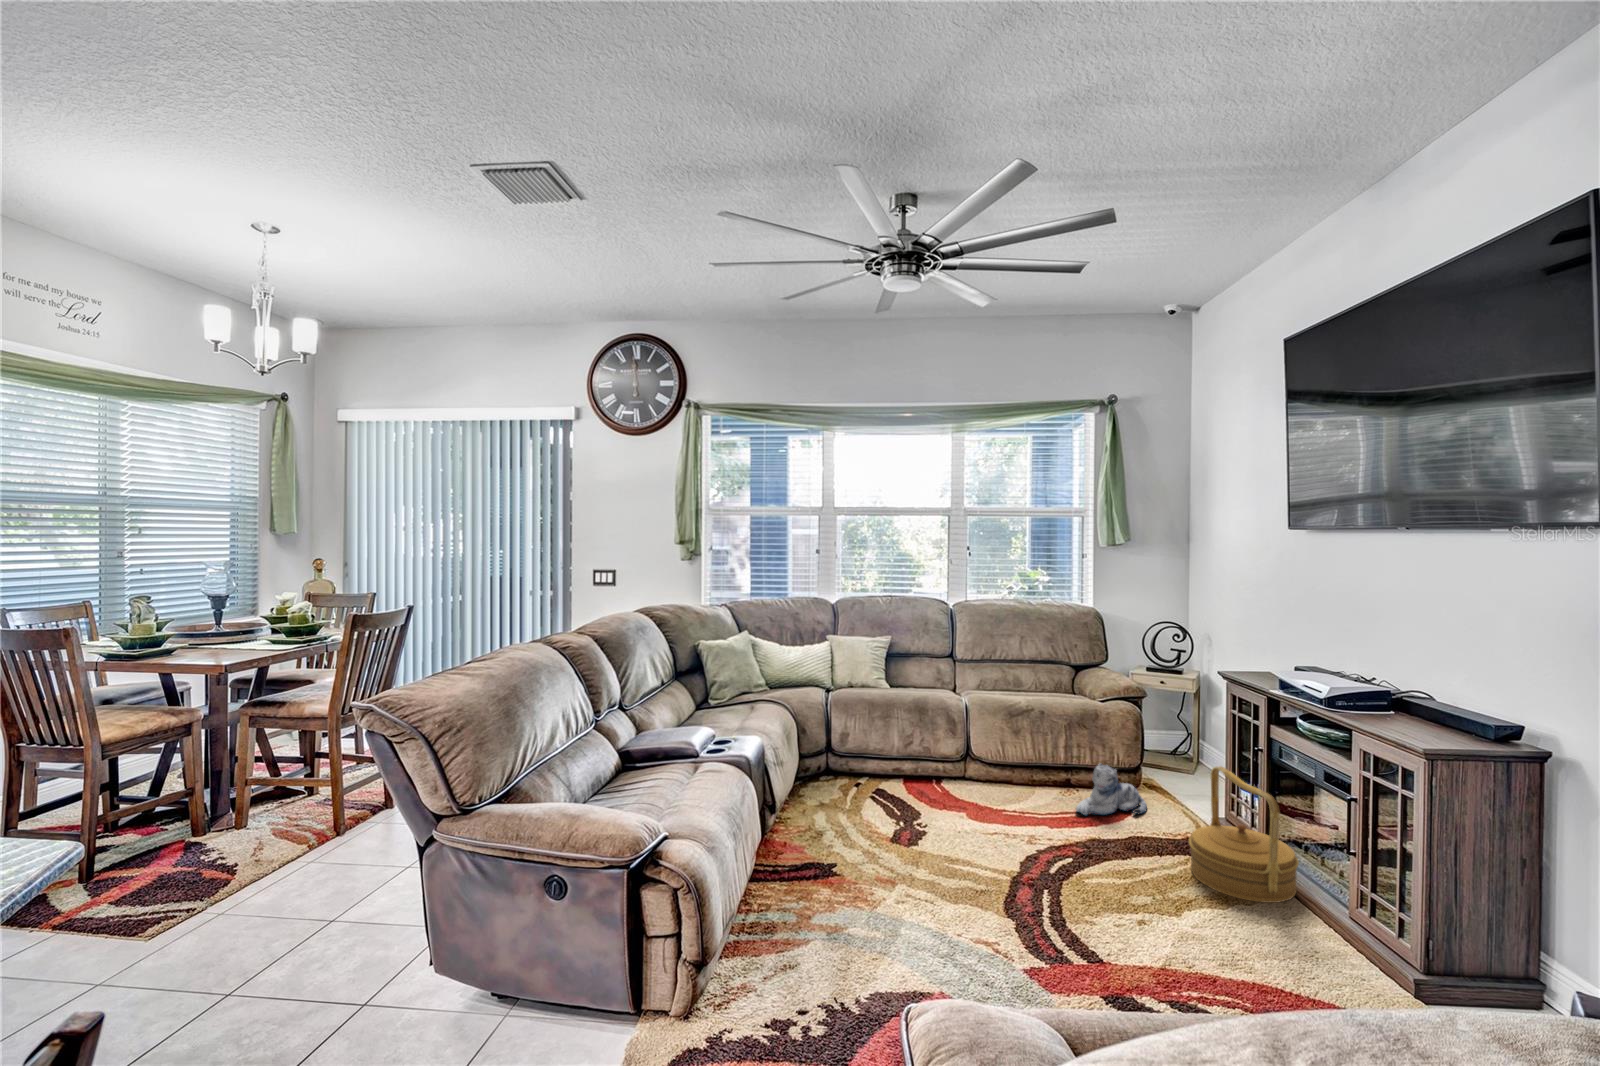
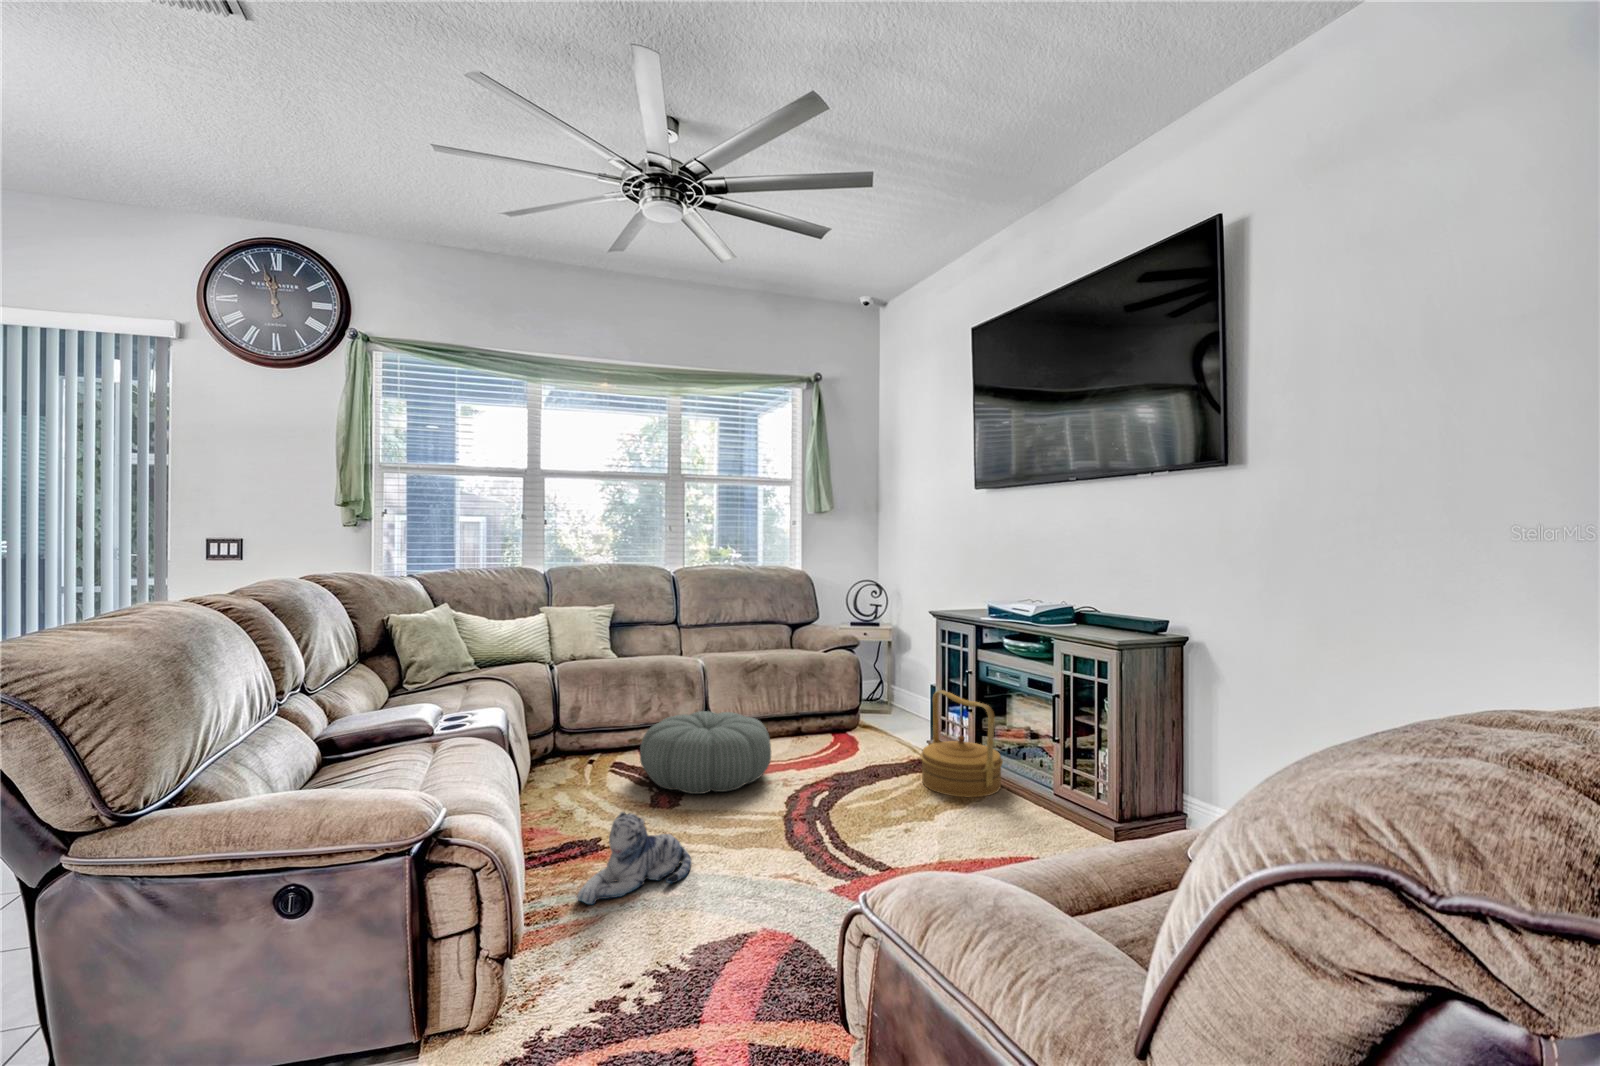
pouf: none [890,752,1019,838] -> present [640,711,771,794]
plush toy: present [1076,763,1147,816] -> present [577,812,691,904]

